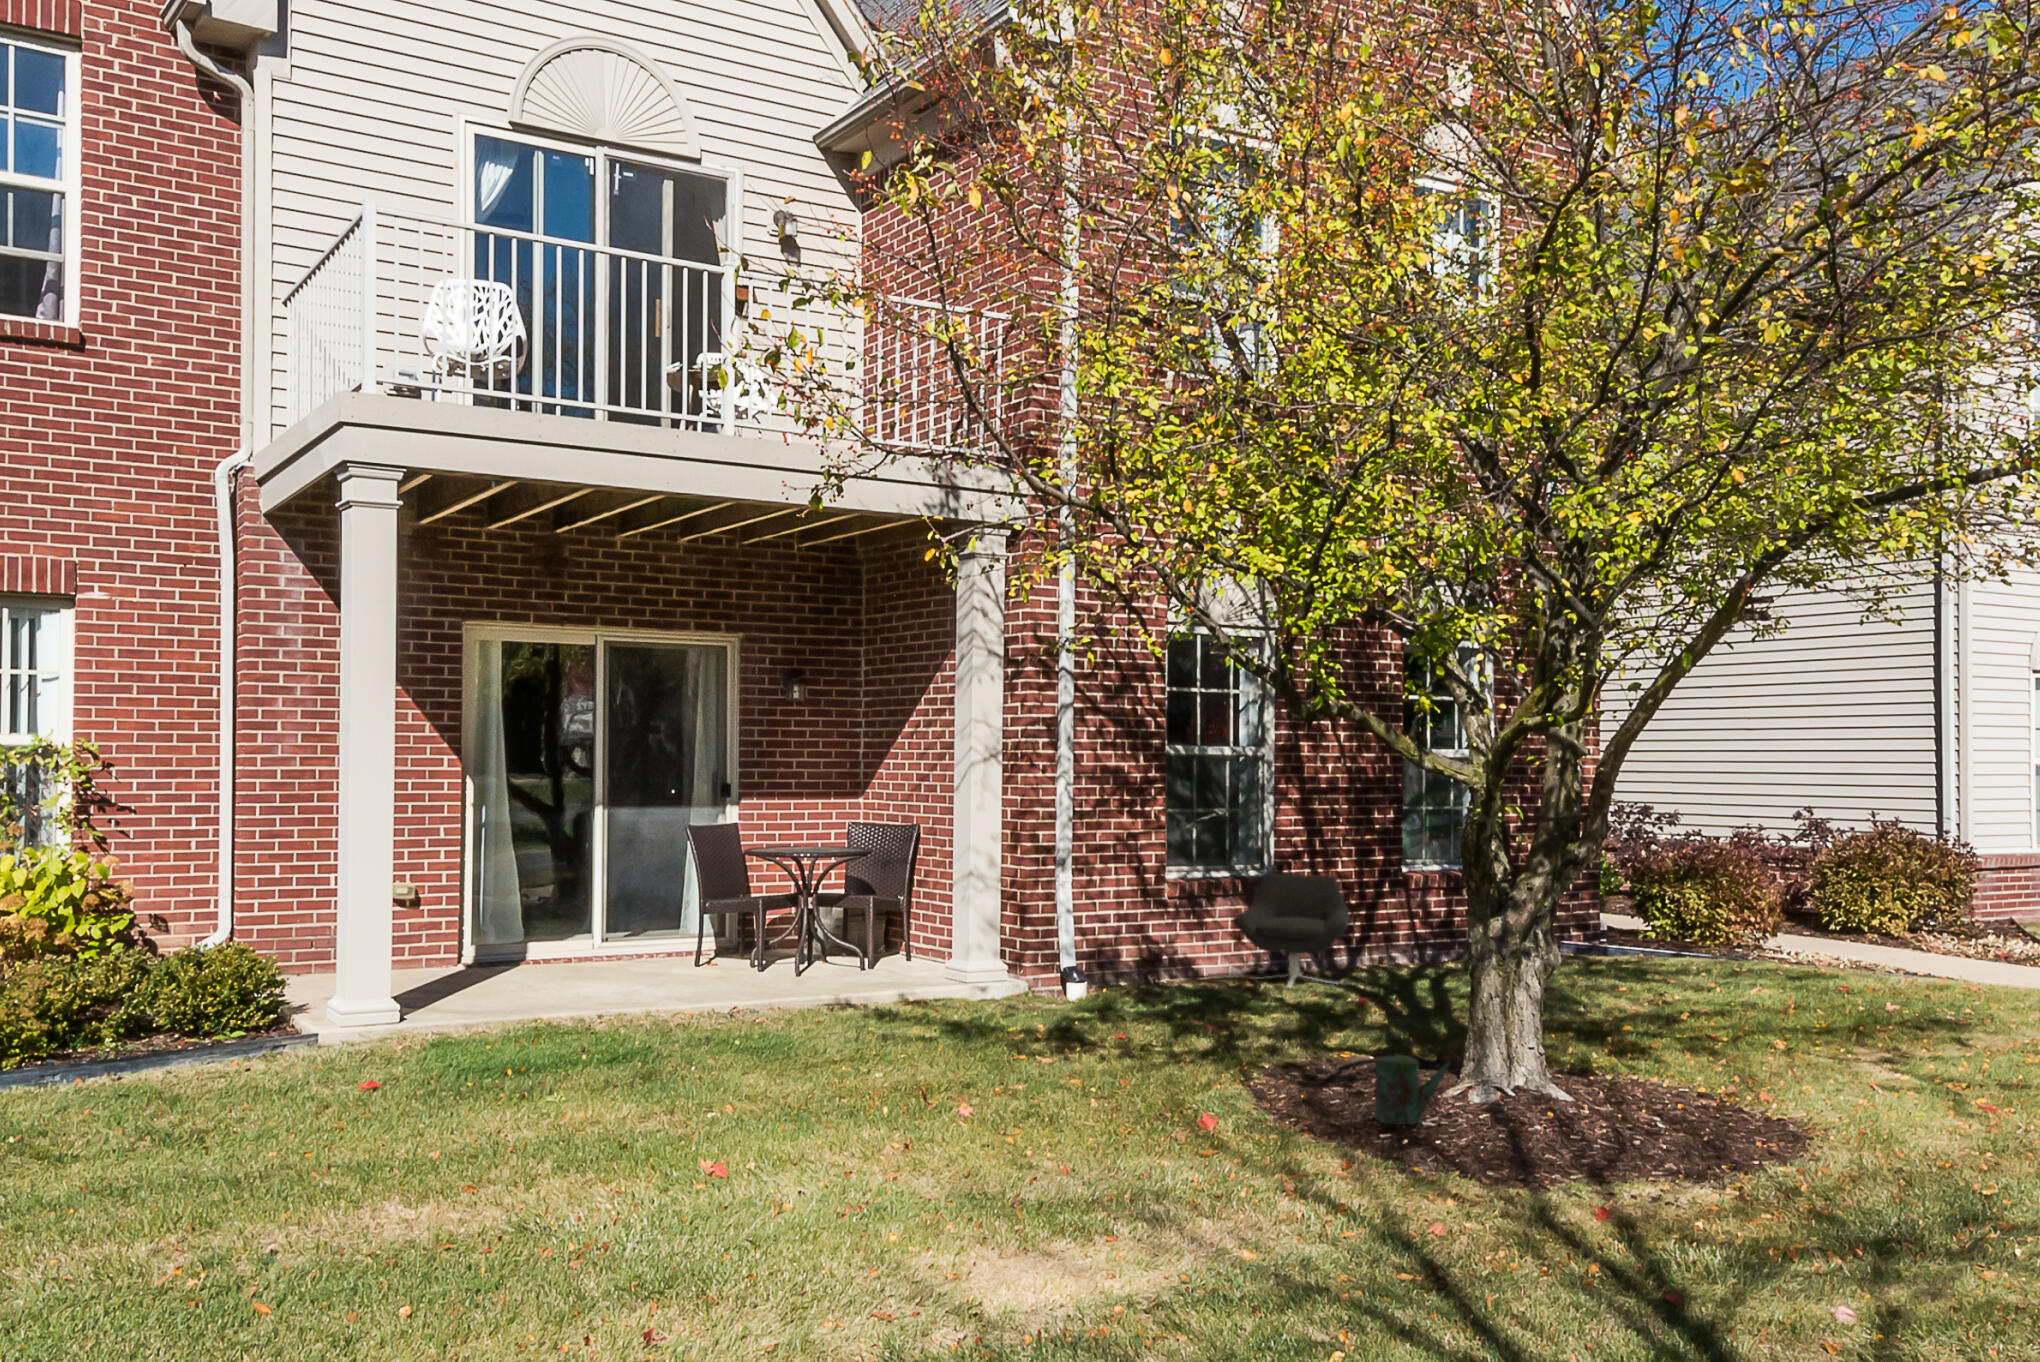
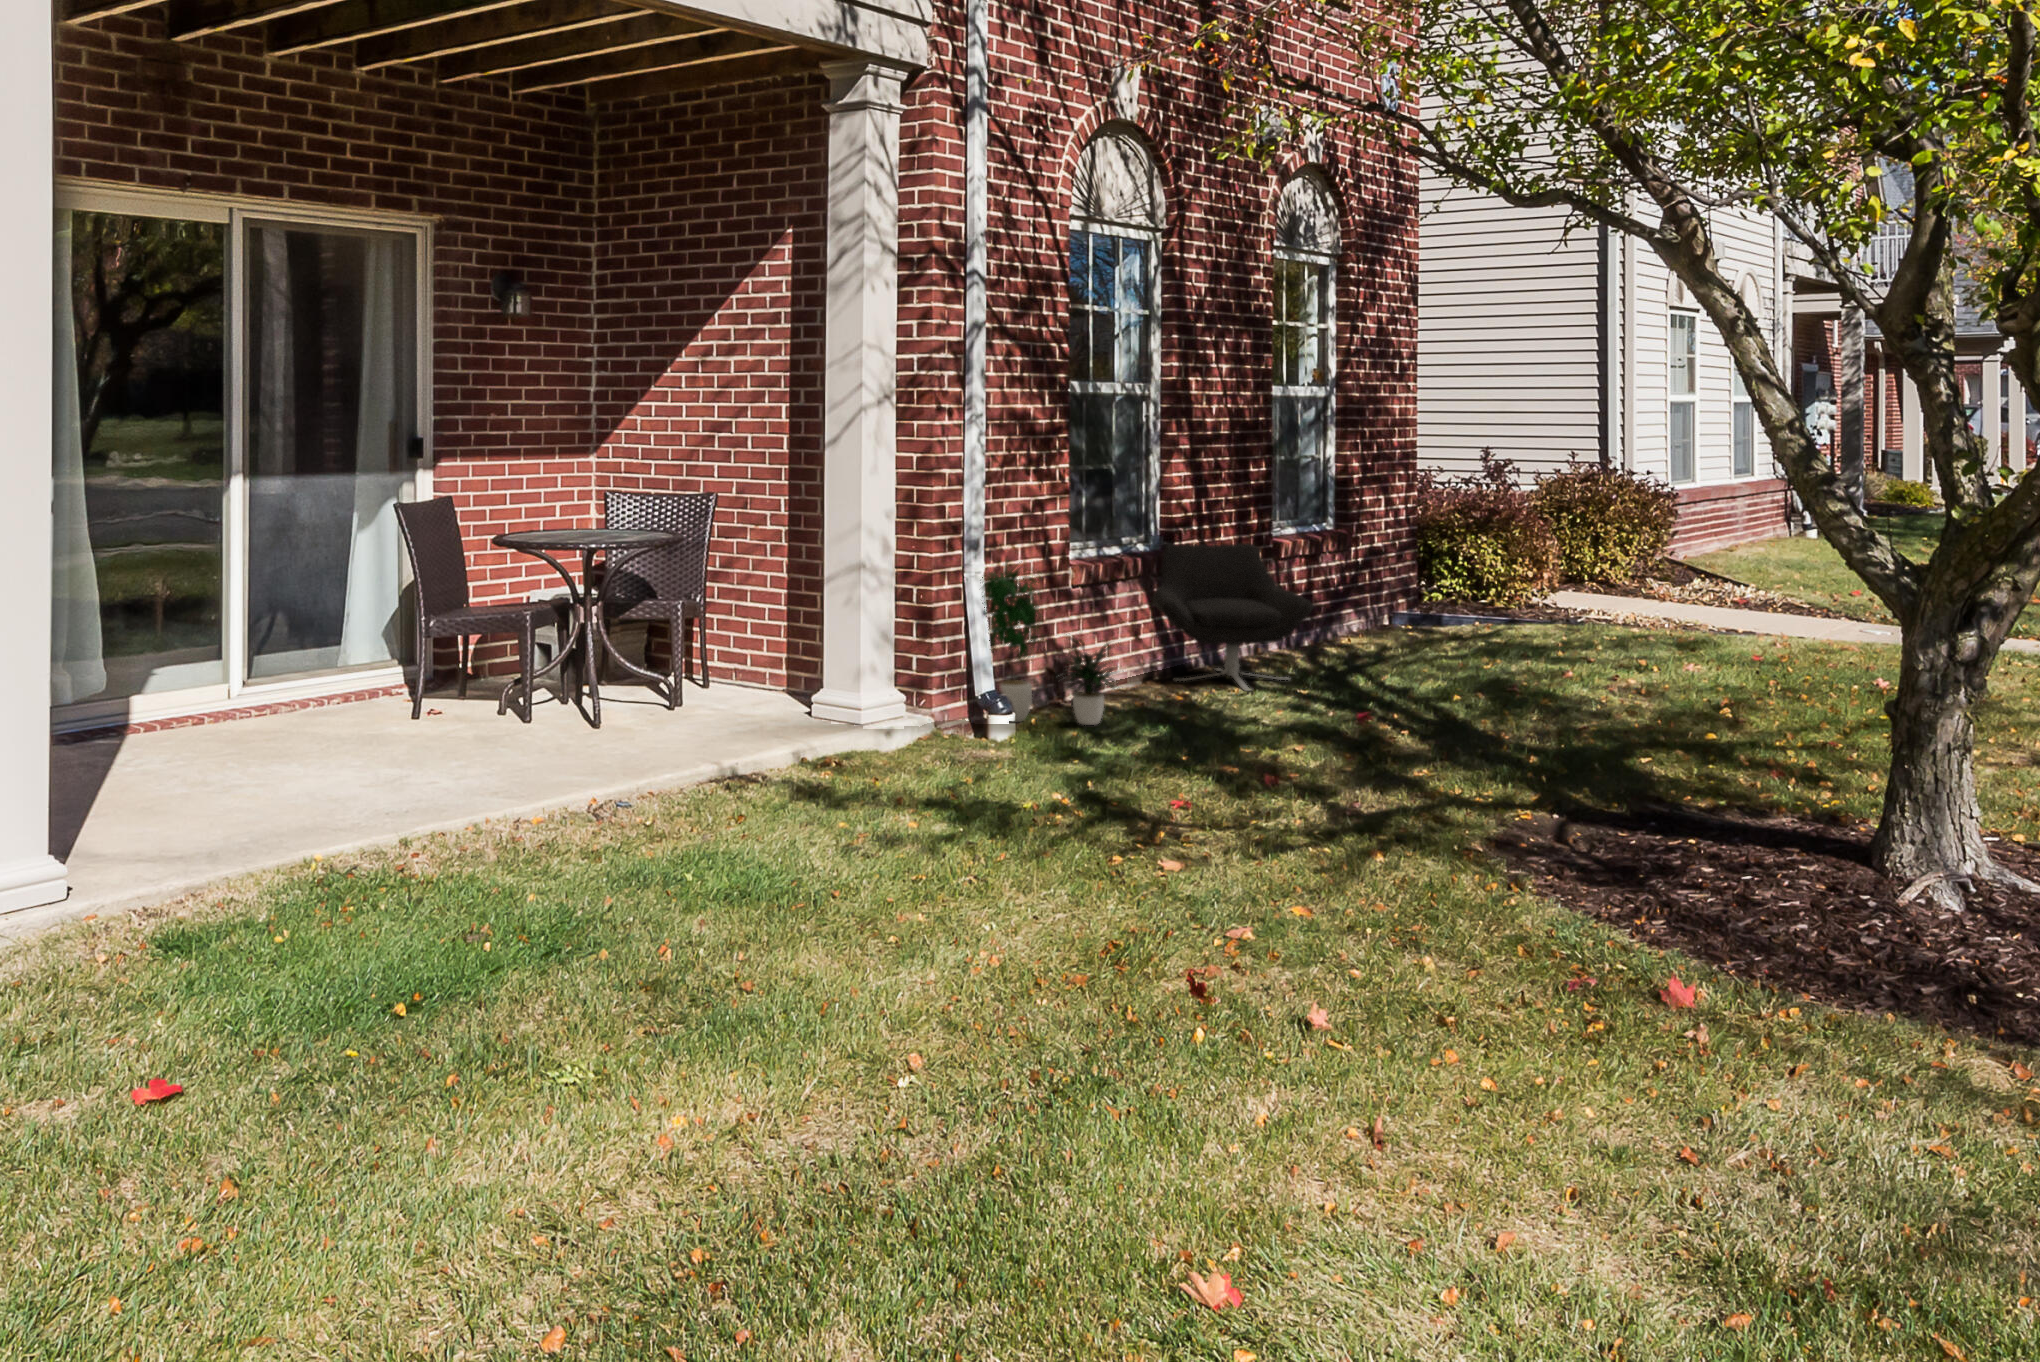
potted plant: none [1051,872,1149,998] -> present [980,561,1117,725]
watering can: present [1361,1051,1460,1125] -> none [1834,790,1988,919]

